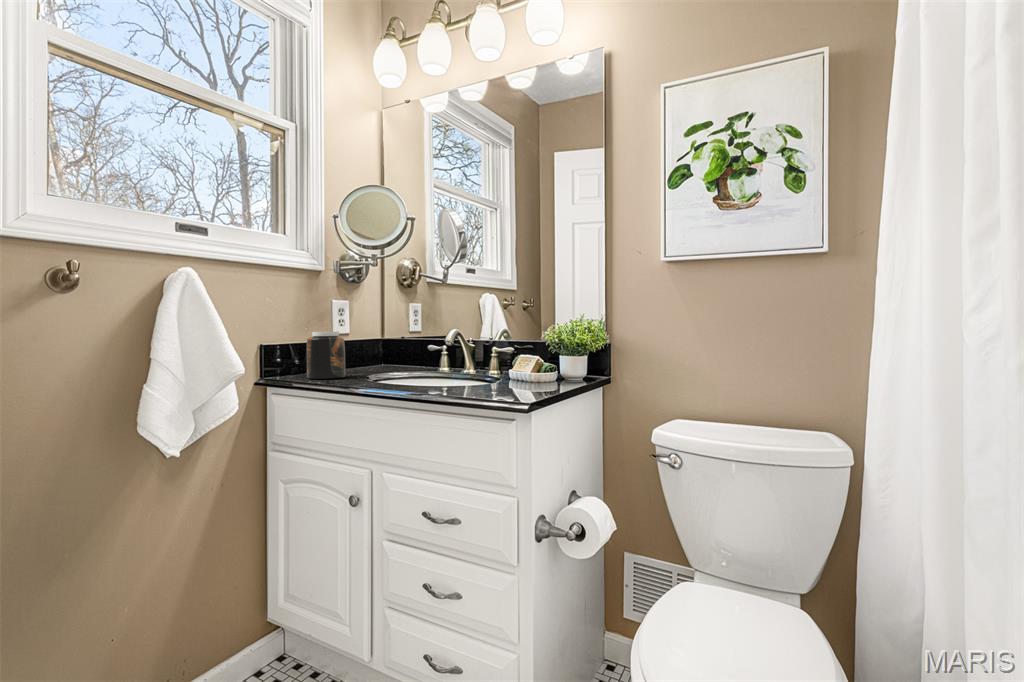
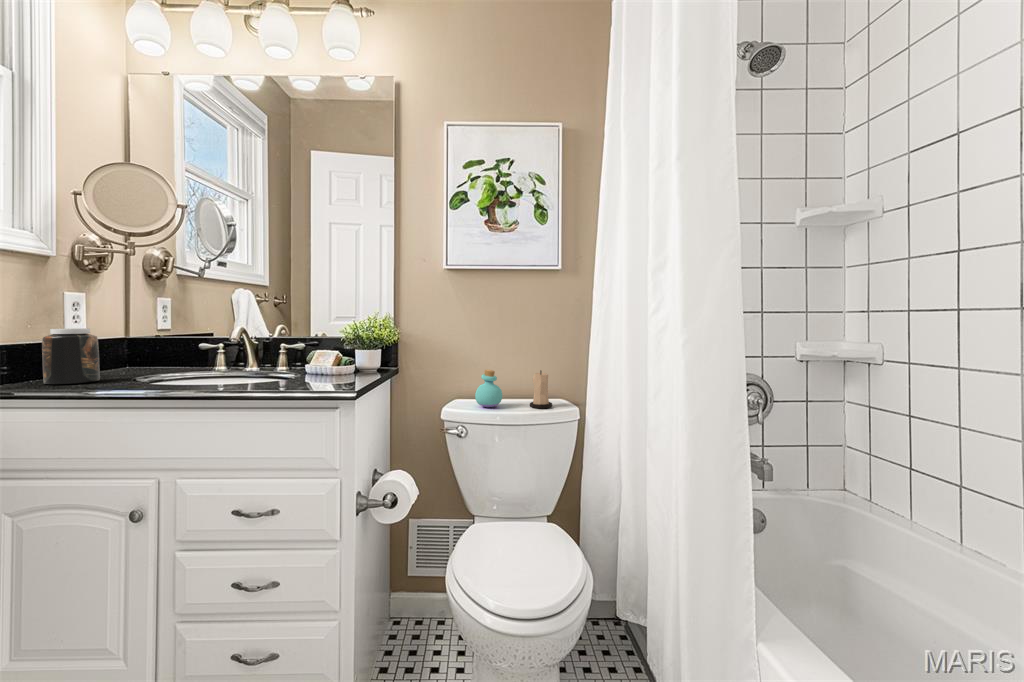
perfume bottle: none [692,385,729,433] -> present [475,370,502,407]
candle: none [770,389,804,442] -> present [530,370,552,408]

